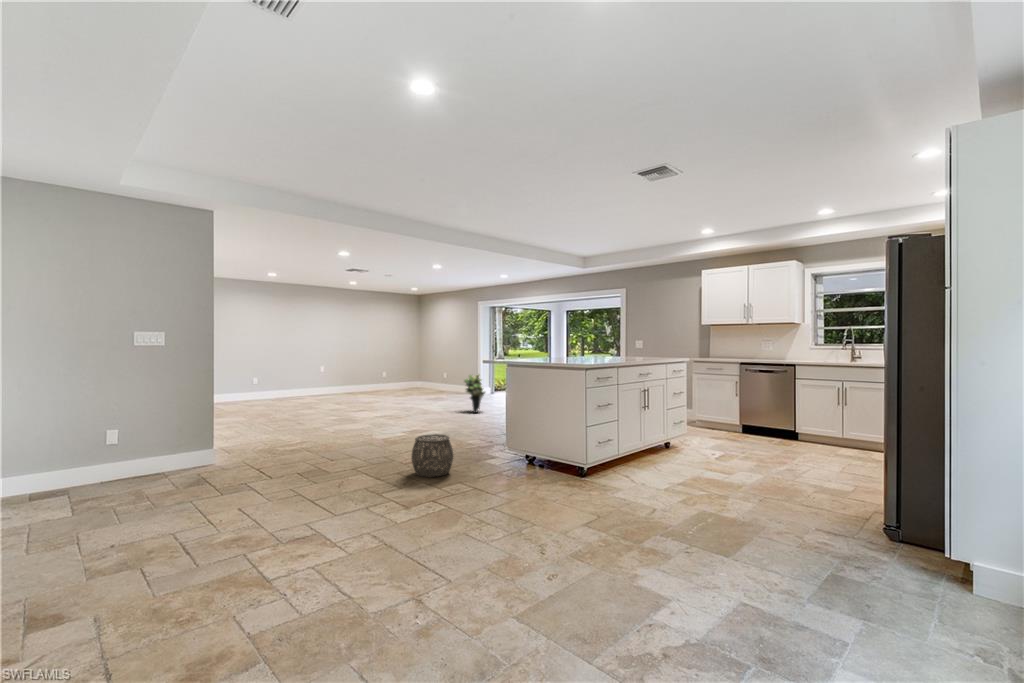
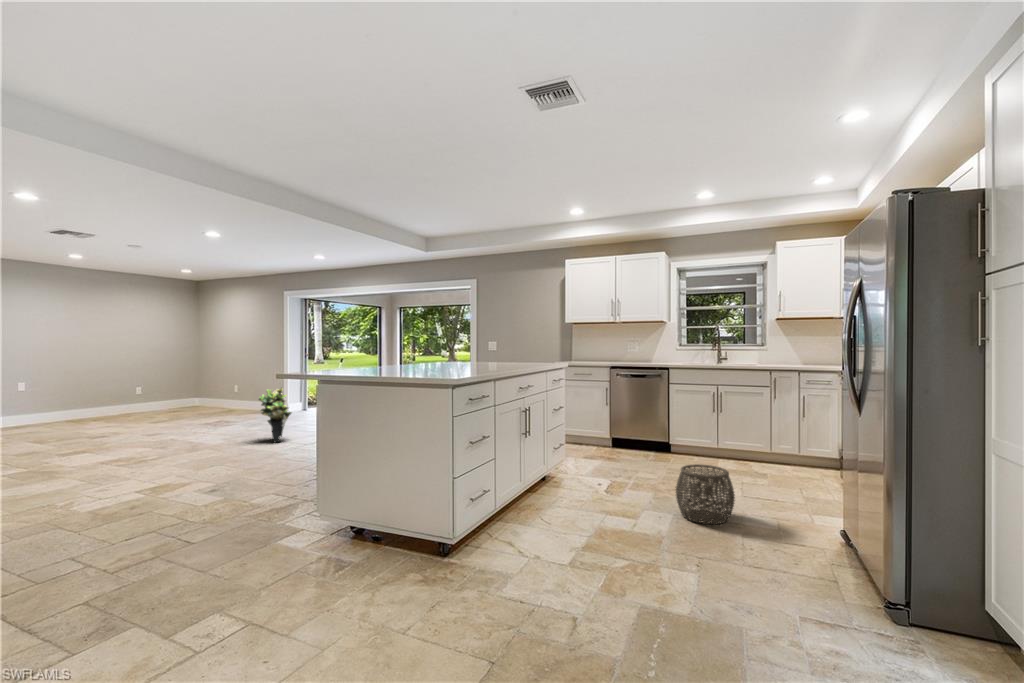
woven basket: present [412,434,453,477] -> present [676,464,735,524]

